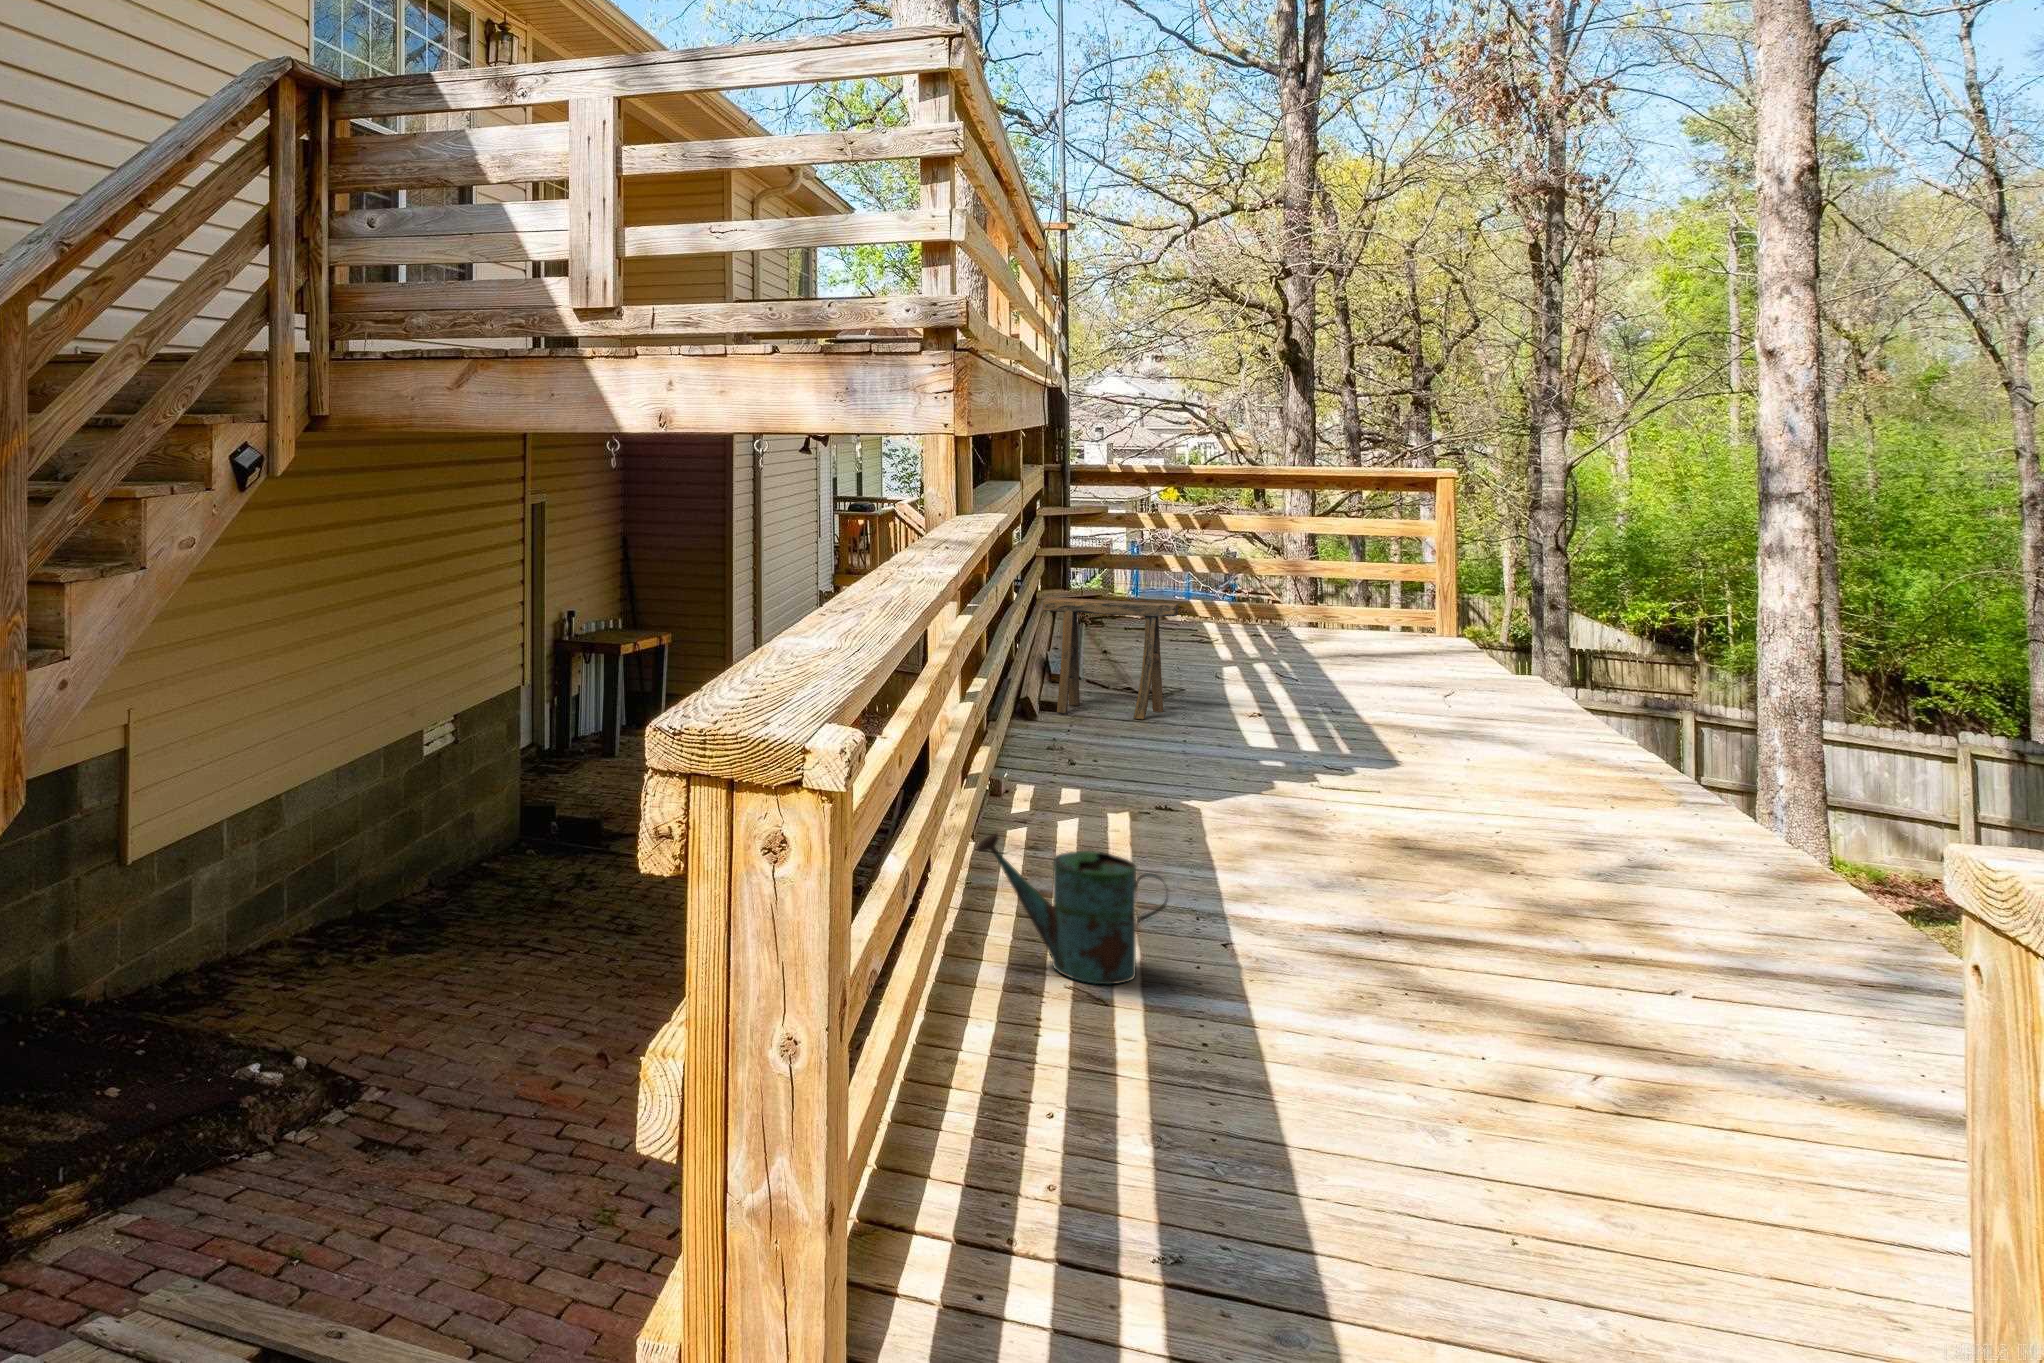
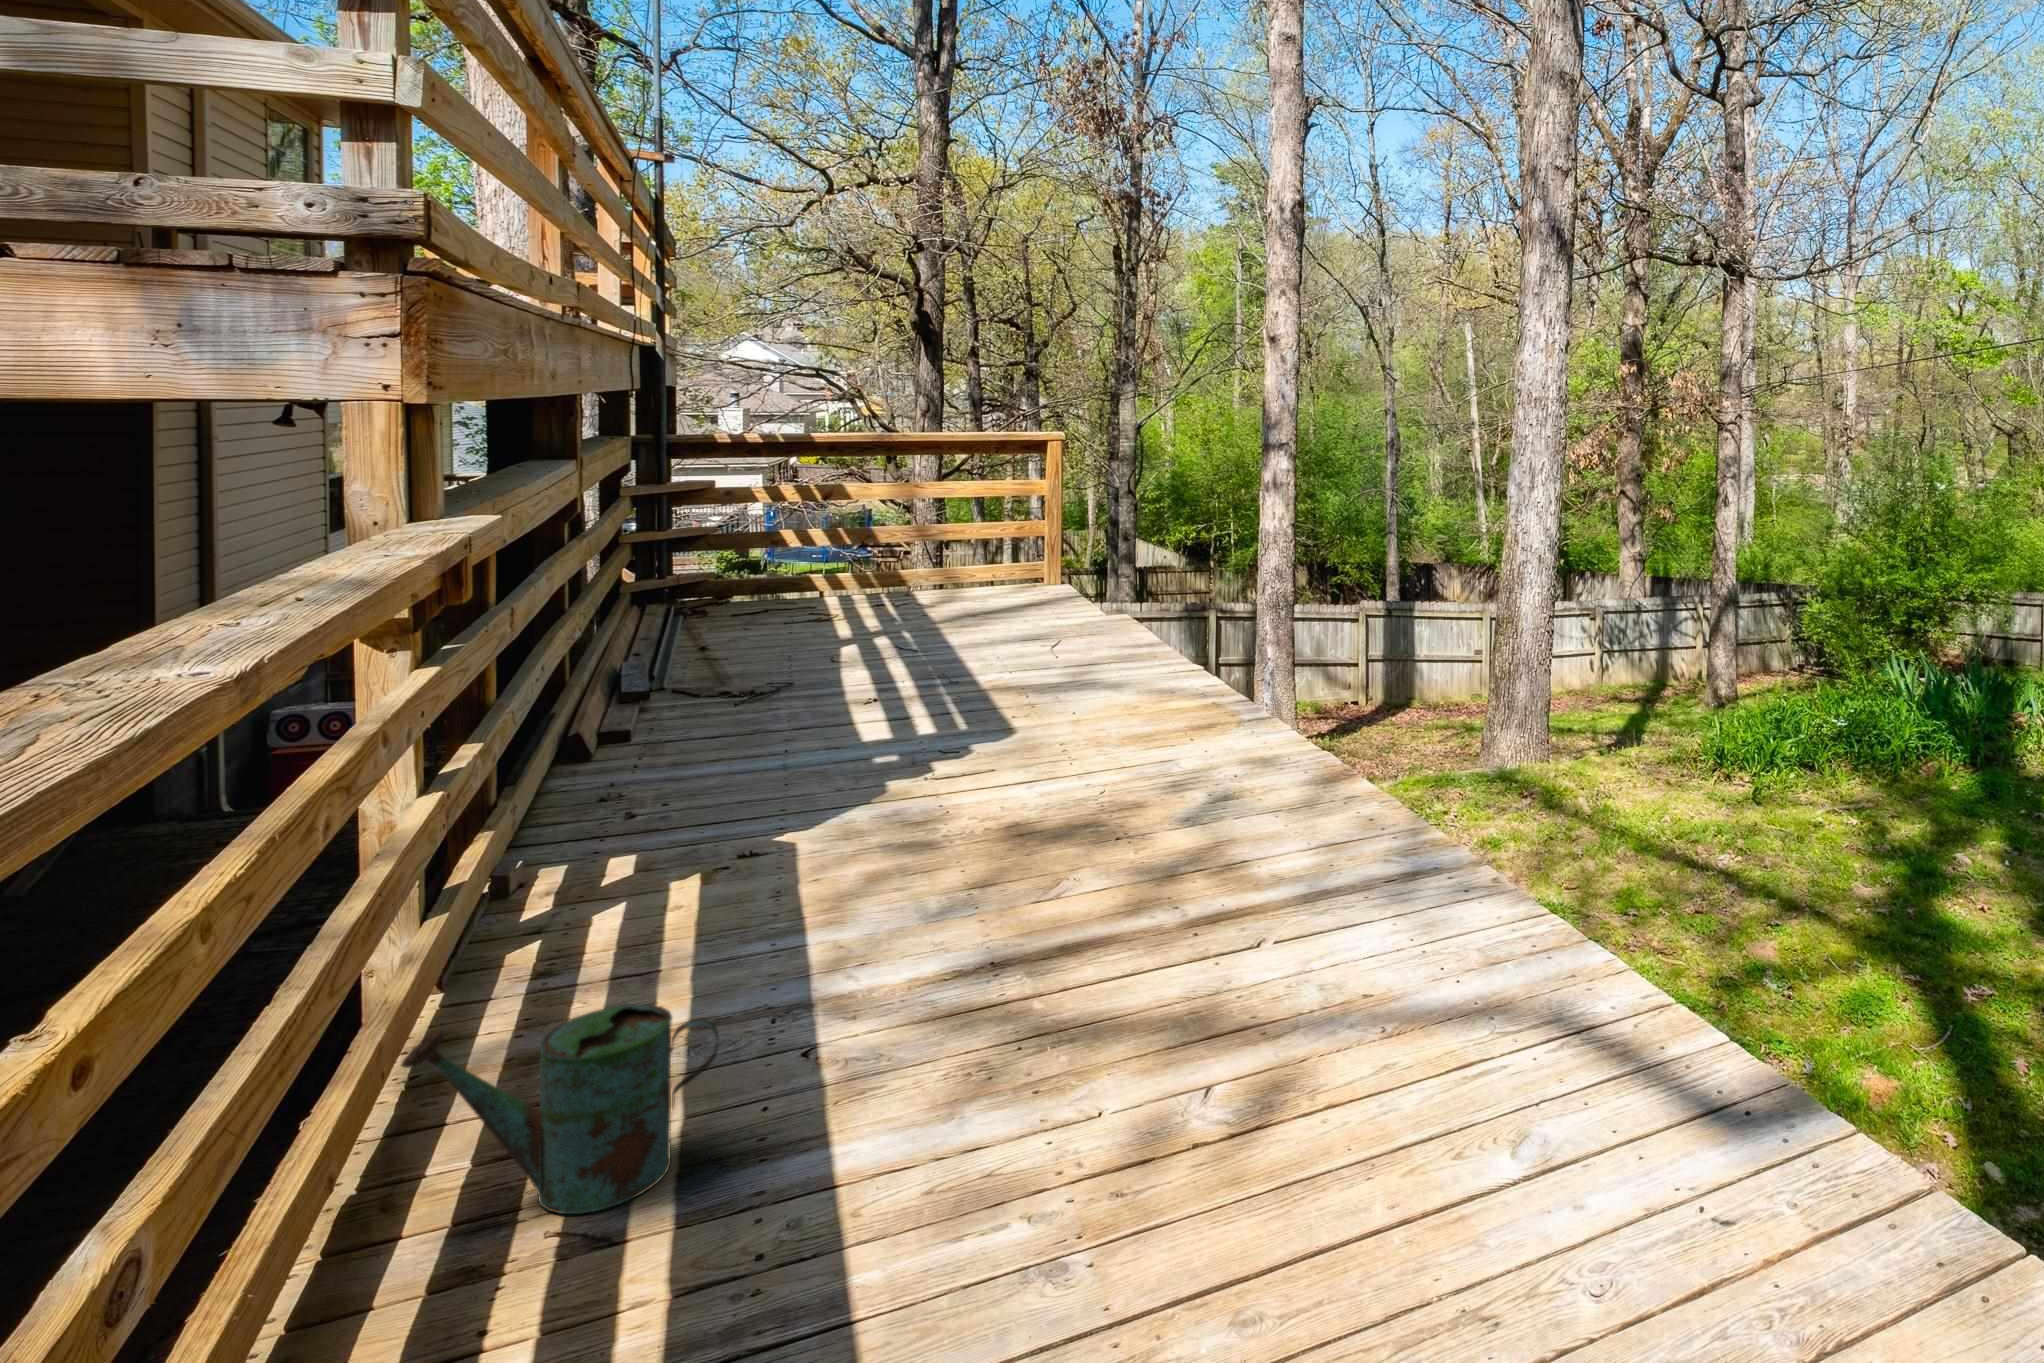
stool: present [1042,597,1178,719] -> none [618,592,788,734]

